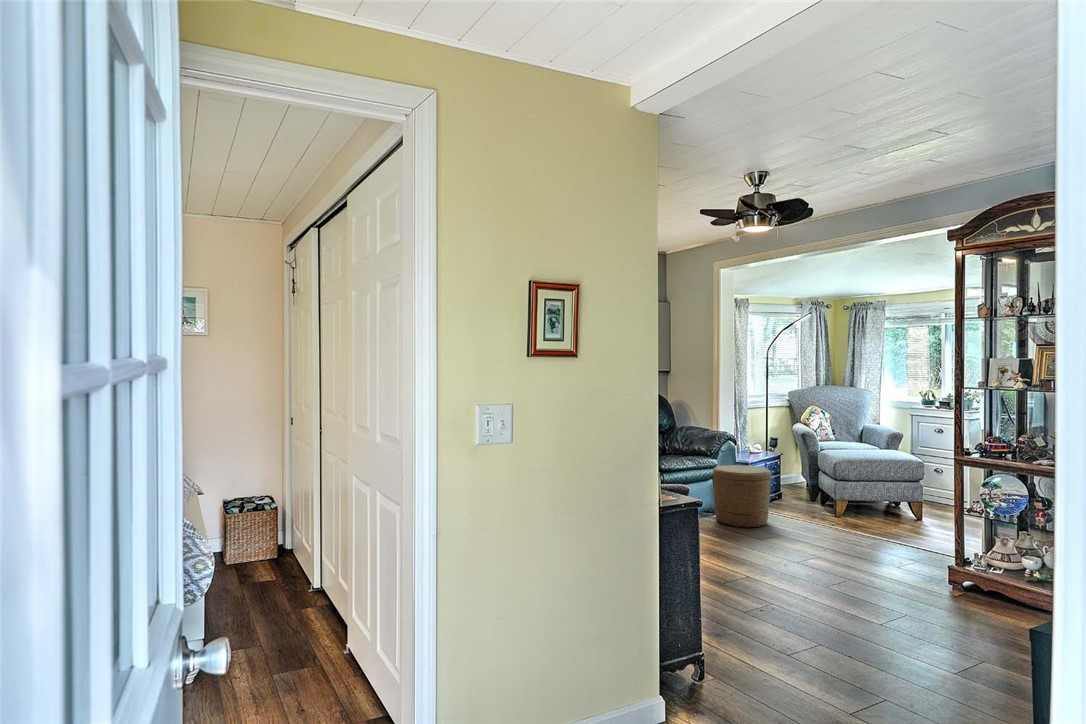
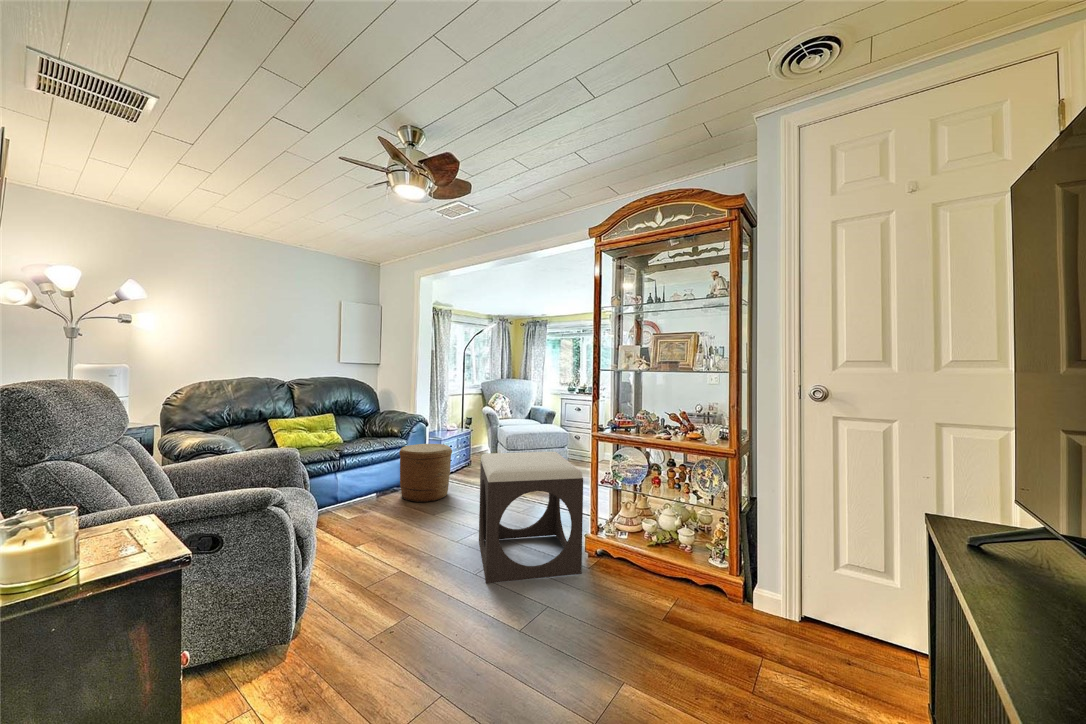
footstool: none [820,474,944,600] -> present [479,452,583,583]

